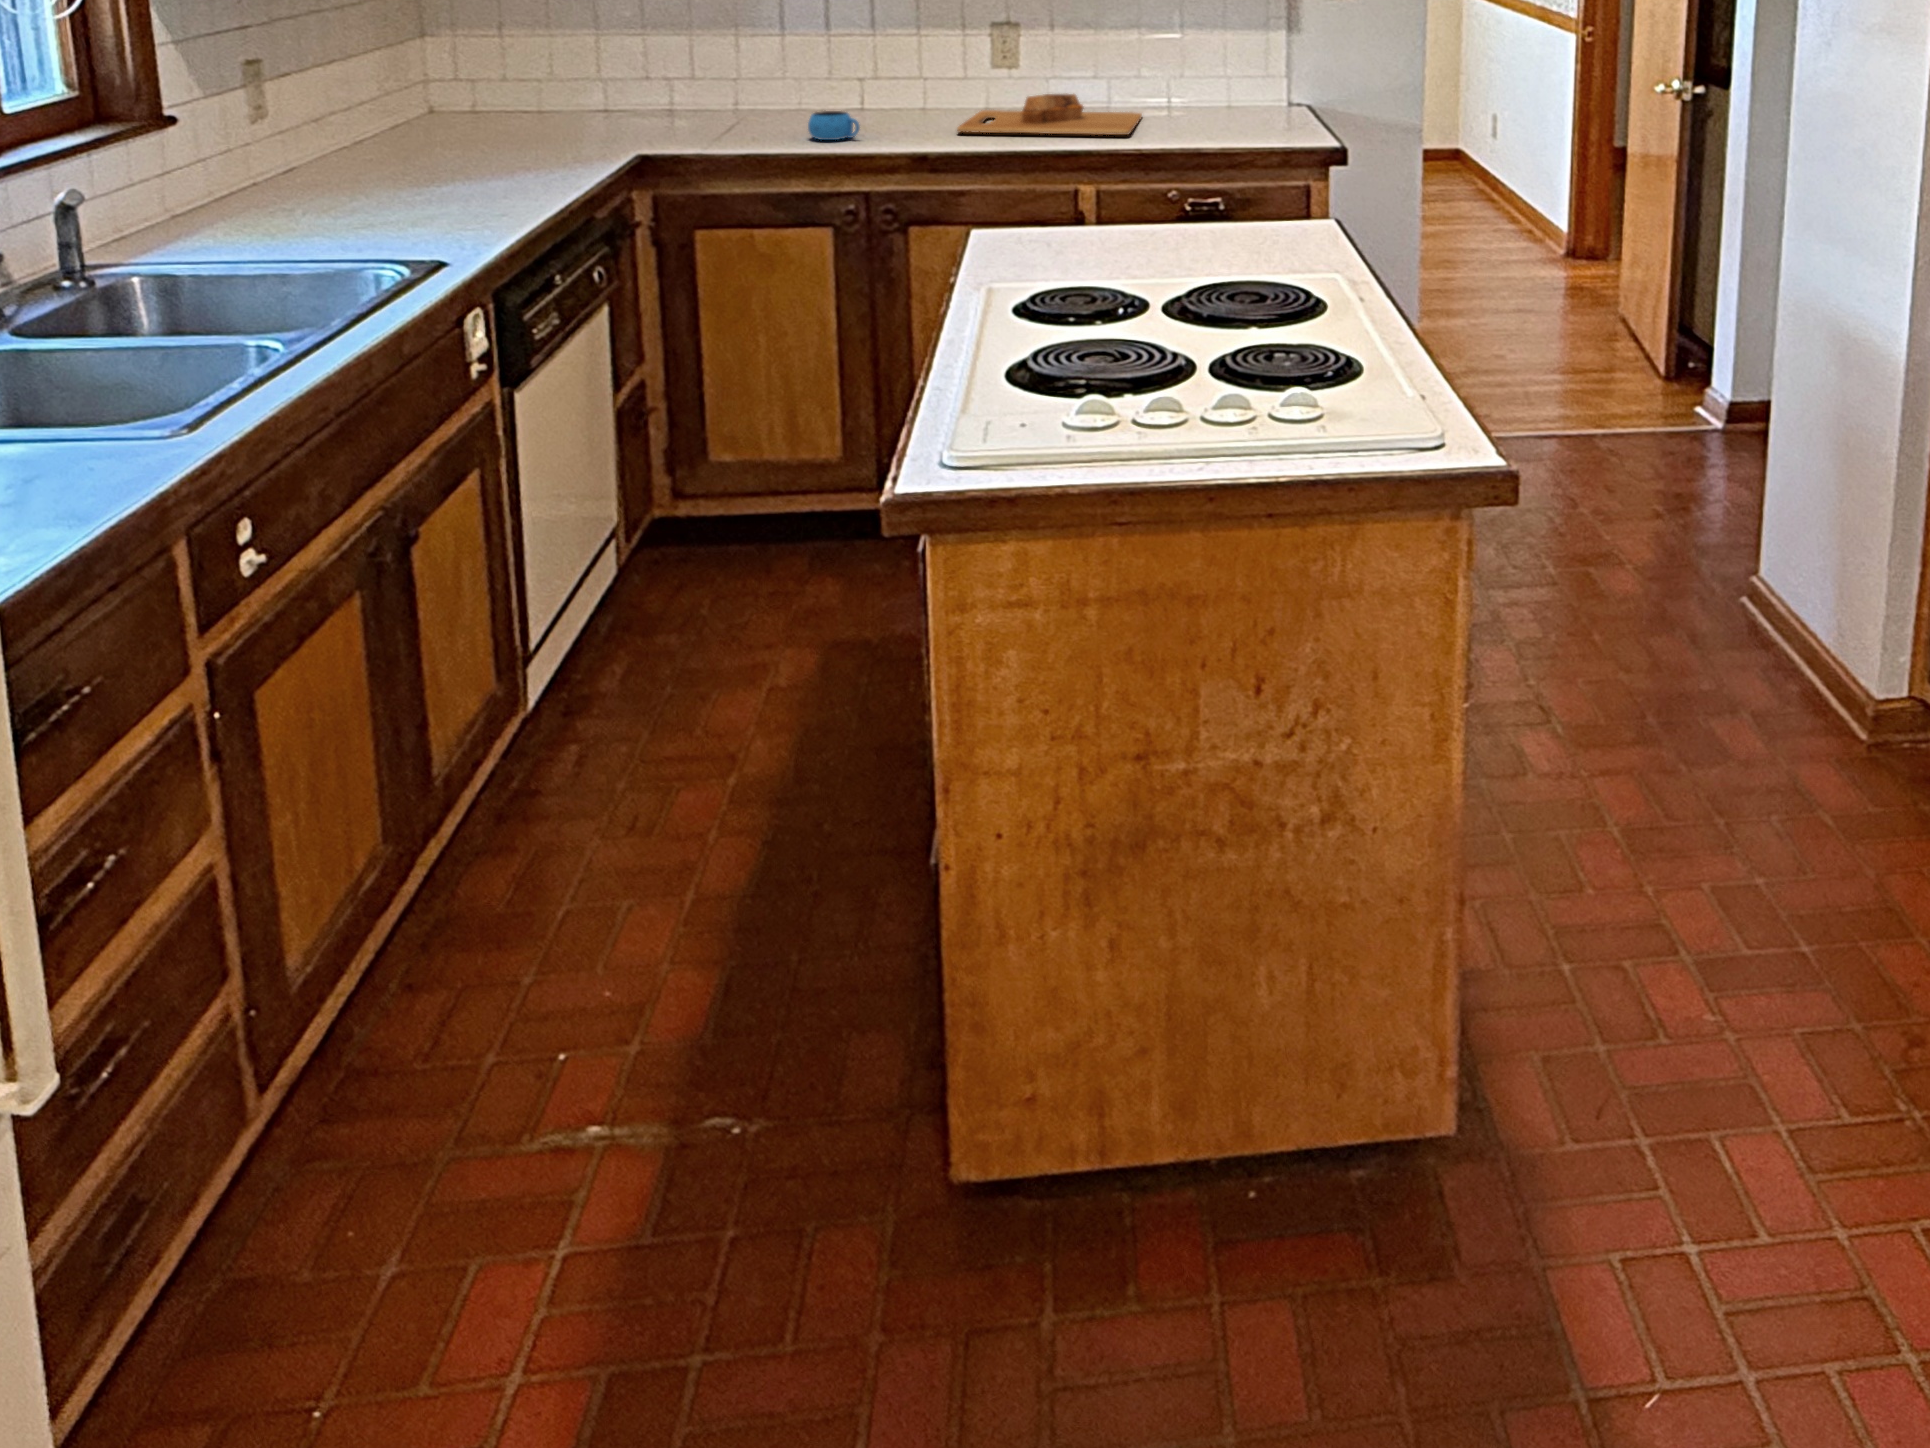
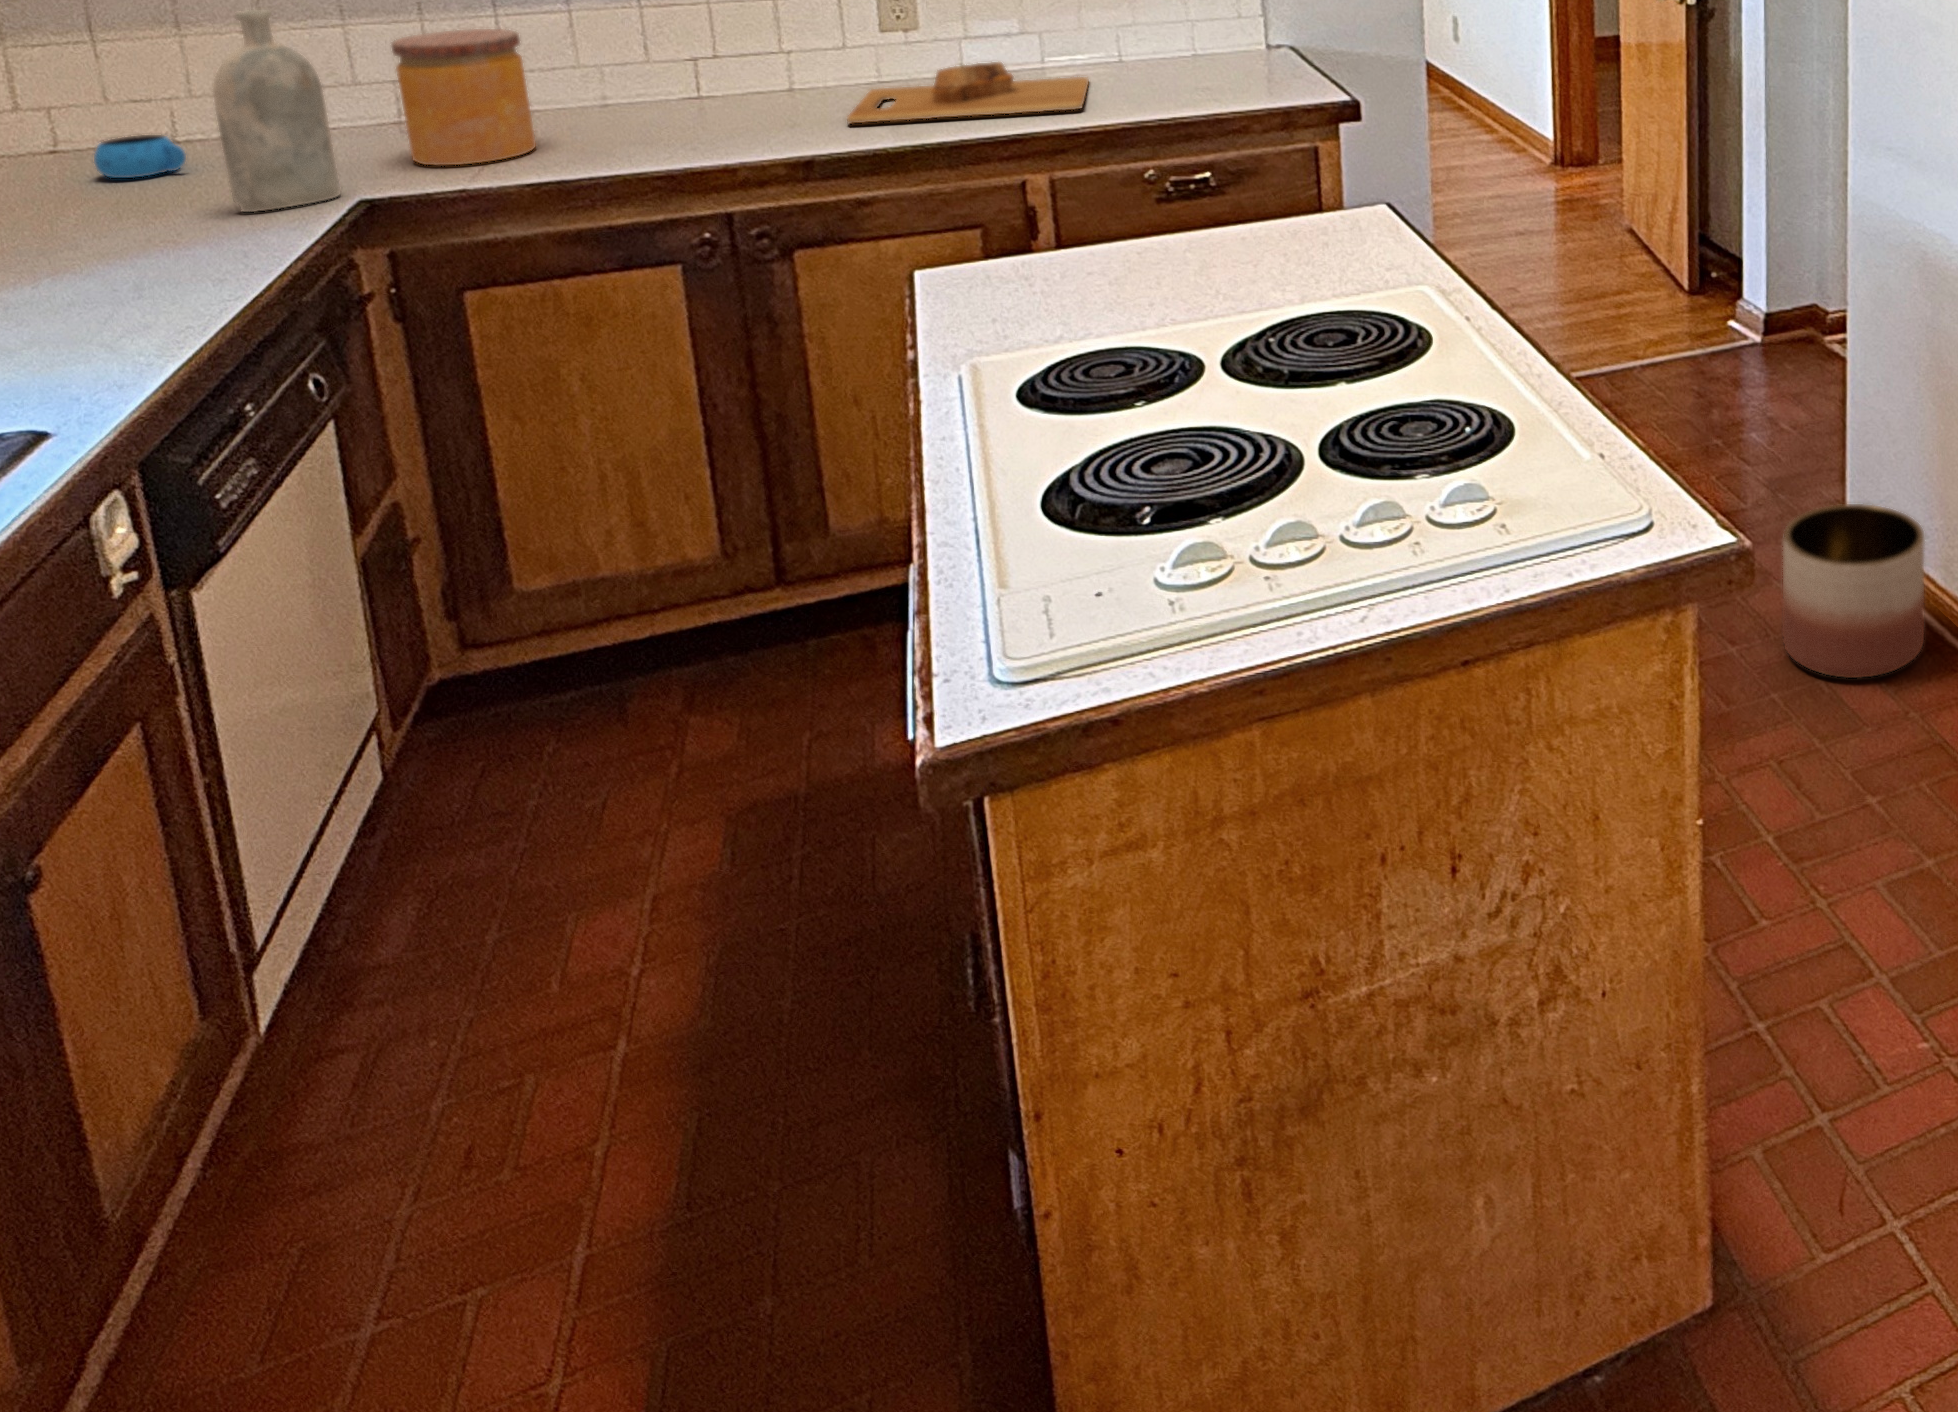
bottle: none [555,13,623,157] -> present [213,10,340,212]
jar: none [665,40,748,139] -> present [392,29,536,165]
mug: present [808,111,860,140] -> present [94,135,186,178]
planter: none [1672,557,1817,721] -> present [1782,504,1925,678]

